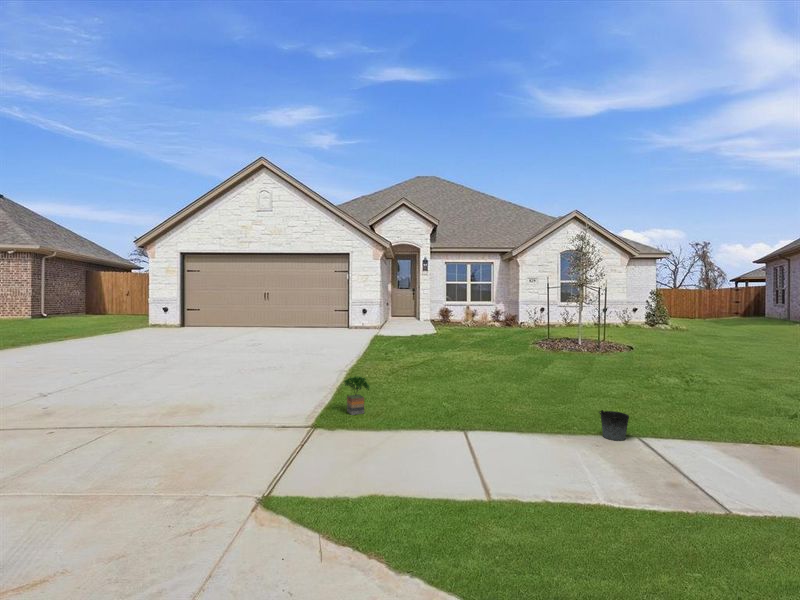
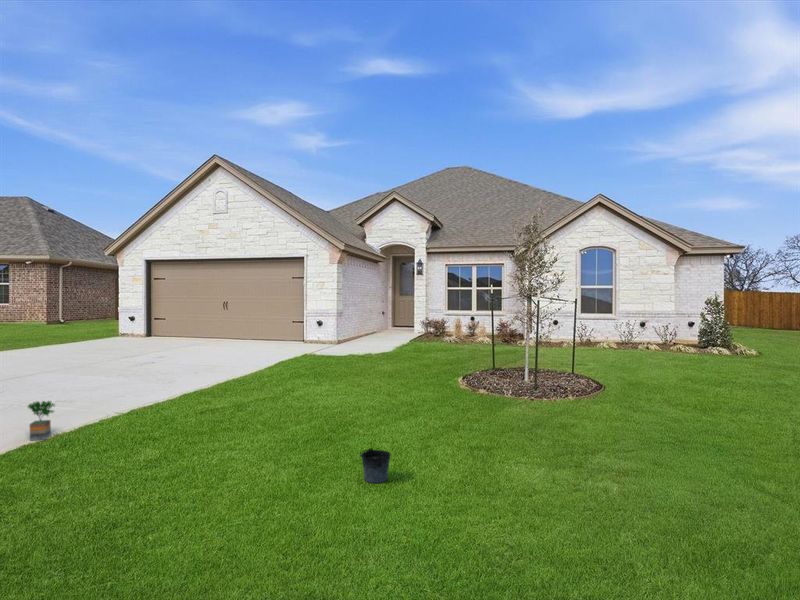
bucket: present [599,410,629,441] -> present [360,448,390,483]

